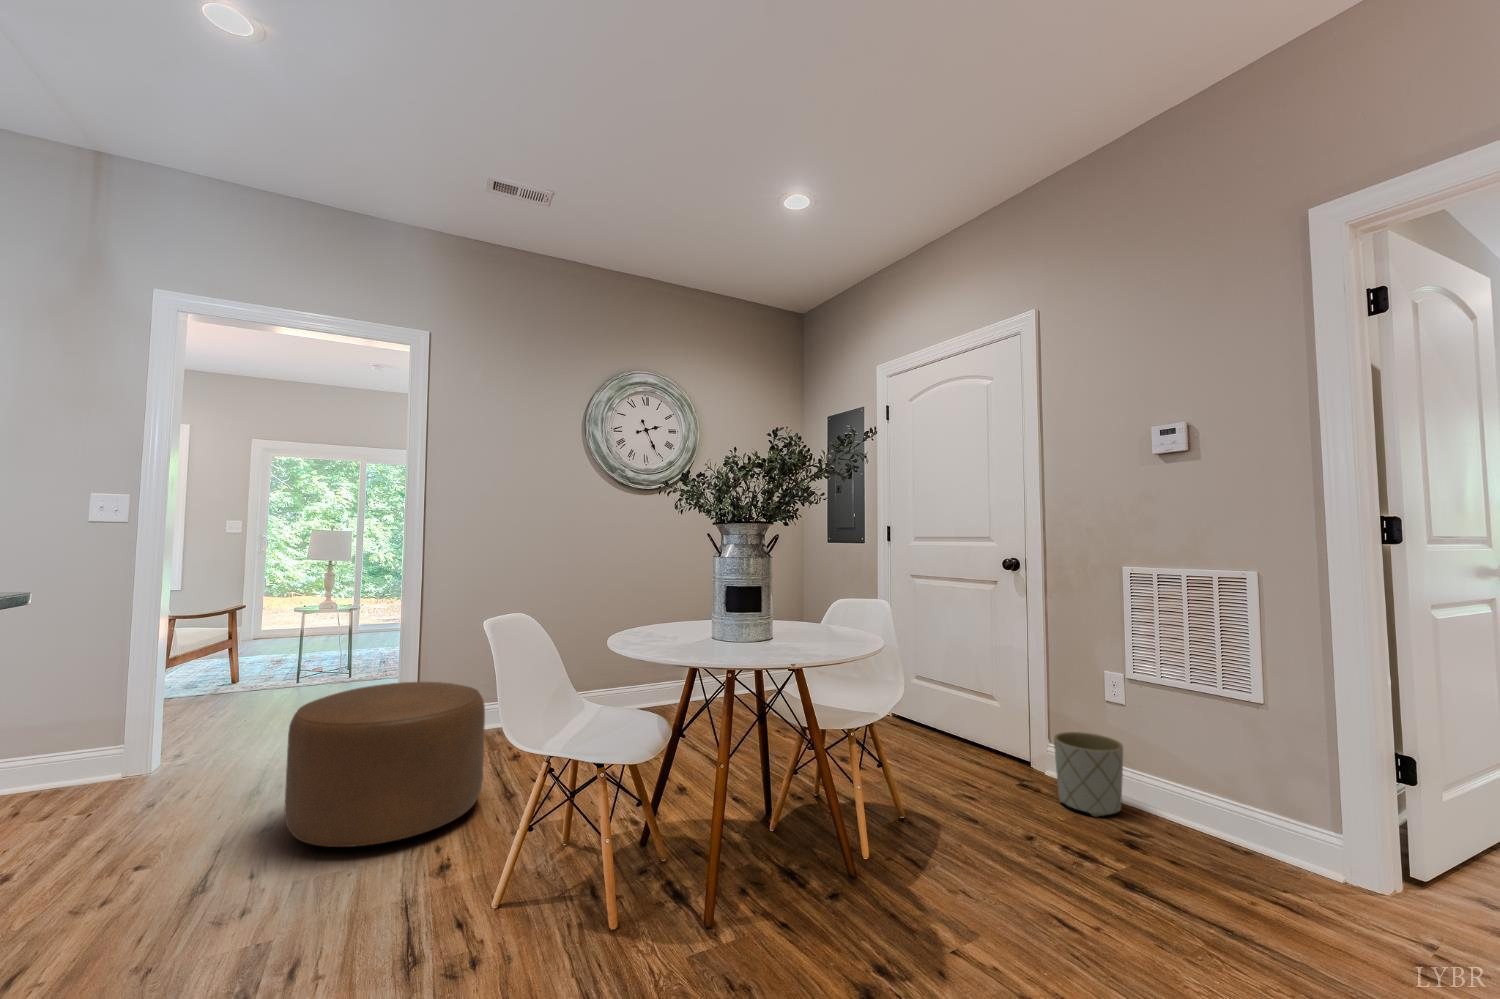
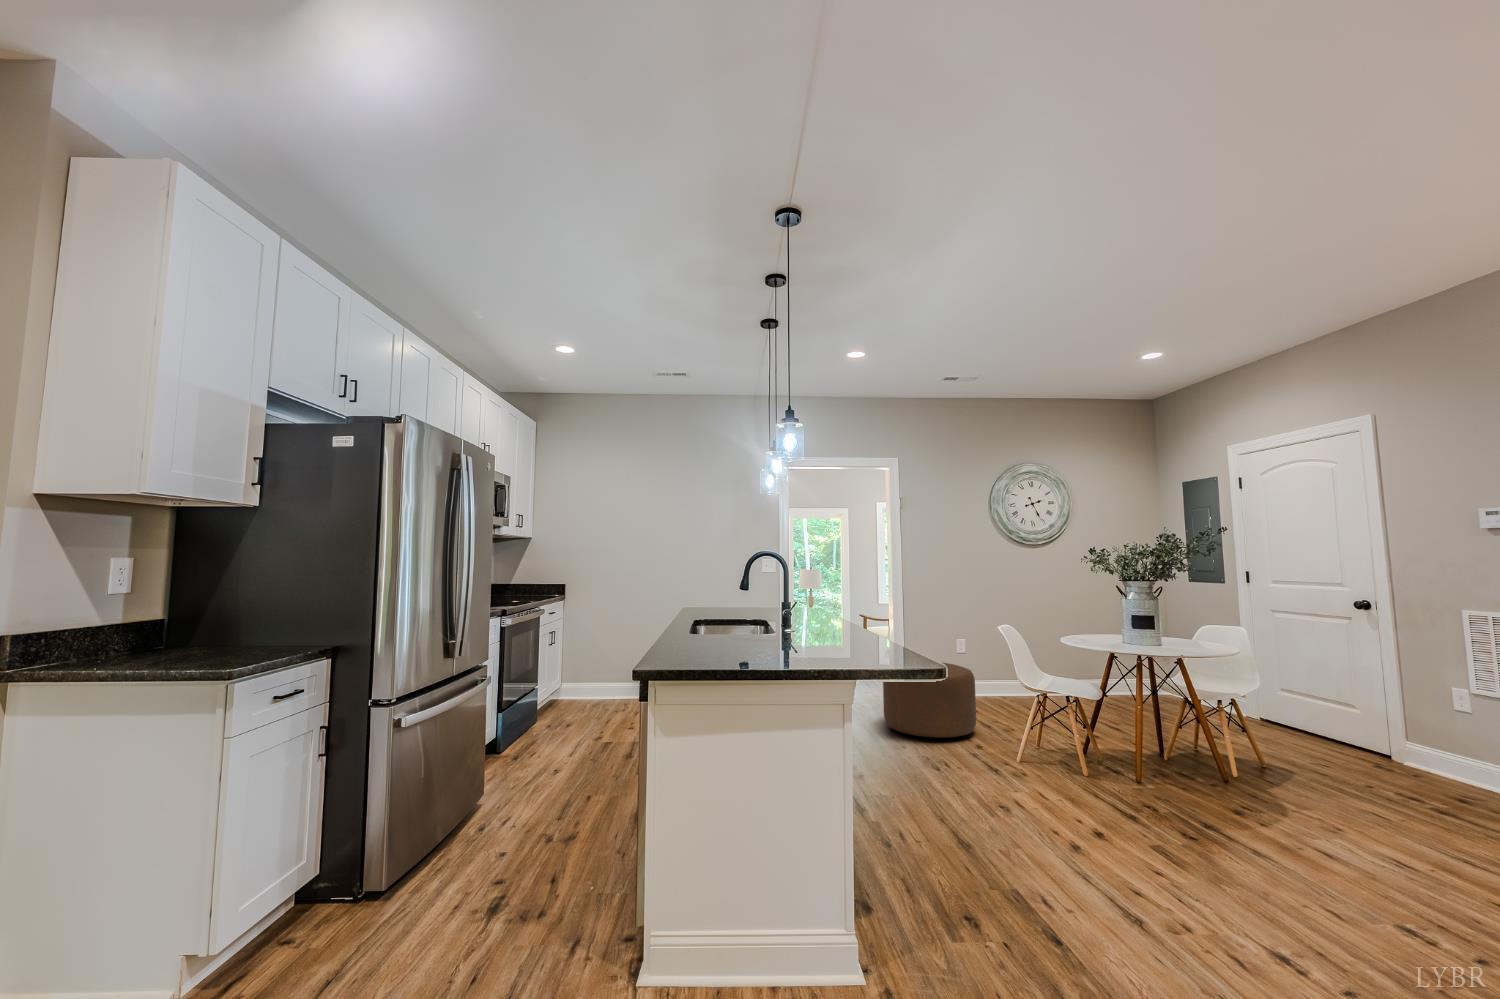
planter: present [1054,732,1123,817] -> none [1401,730,1468,788]

